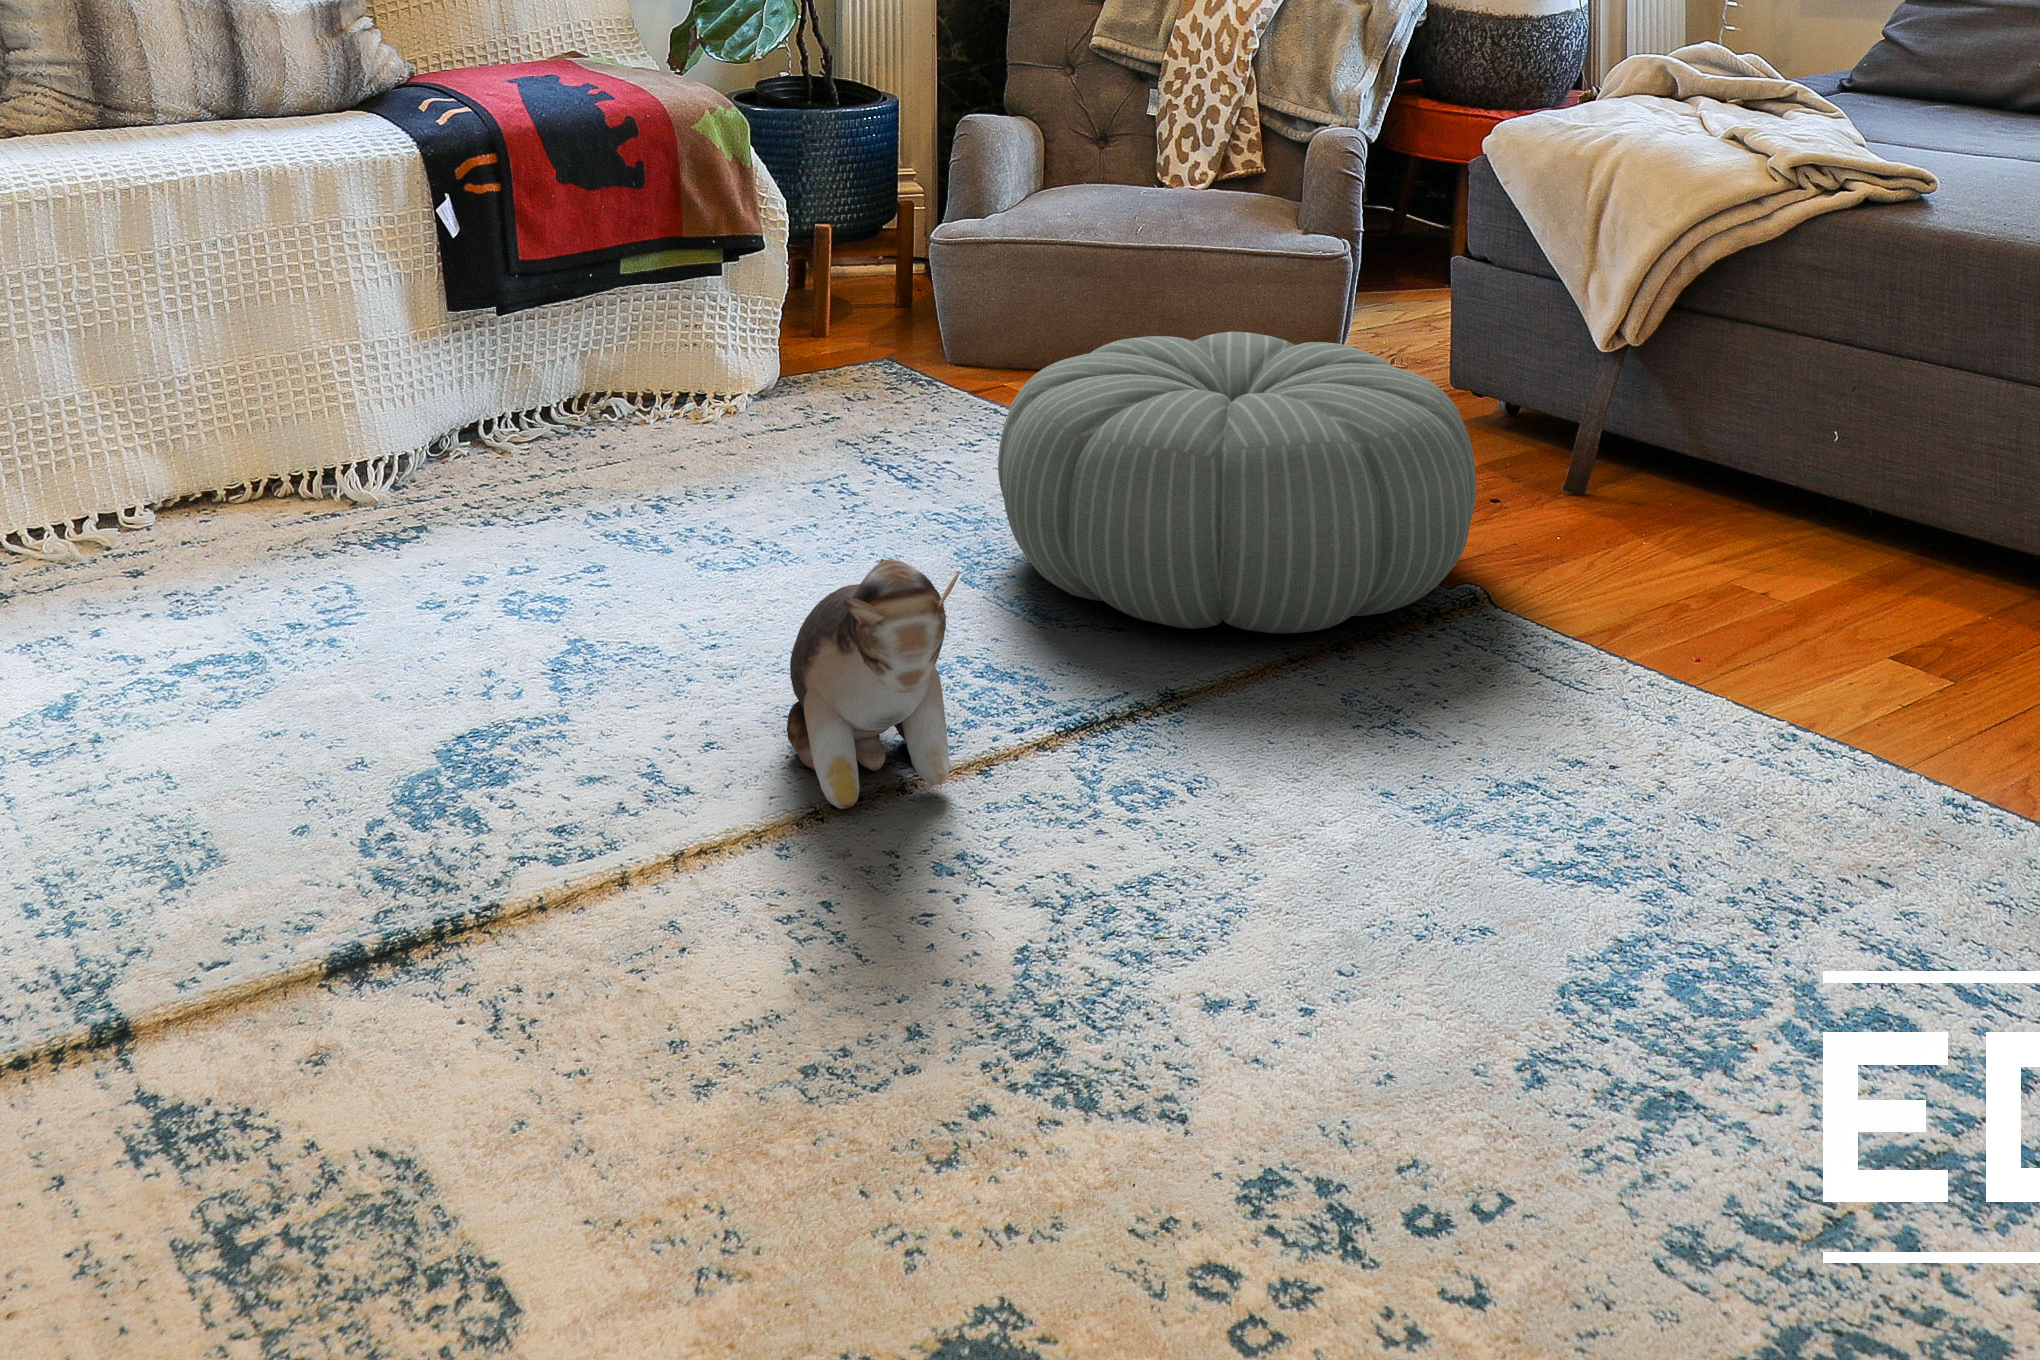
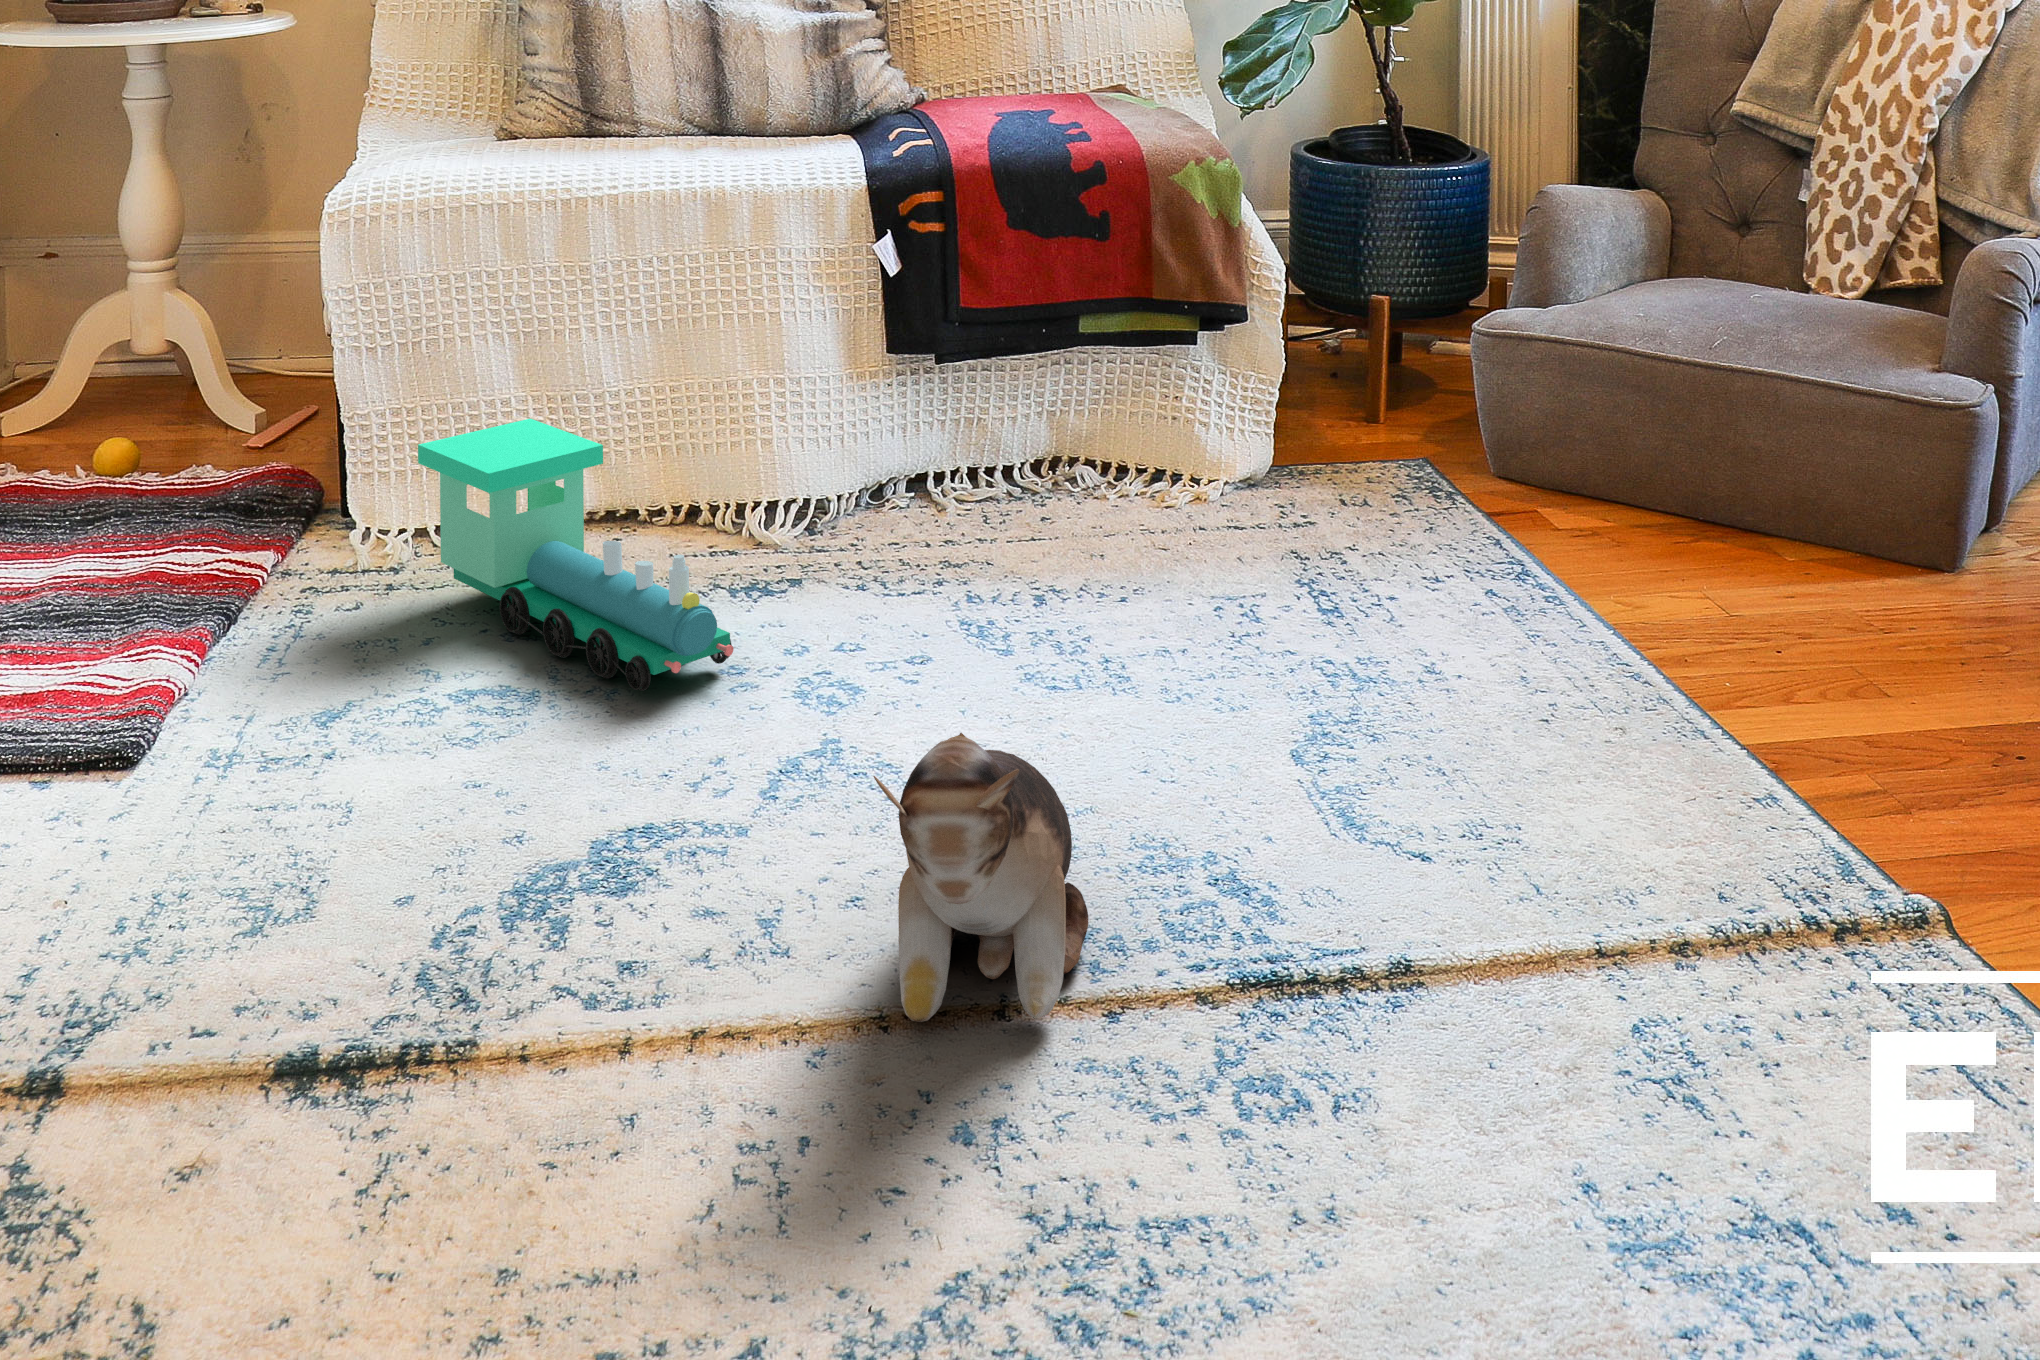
pouf: present [998,332,1476,633] -> none [1326,481,1962,907]
toy train: none [48,405,444,631] -> present [418,419,733,691]

